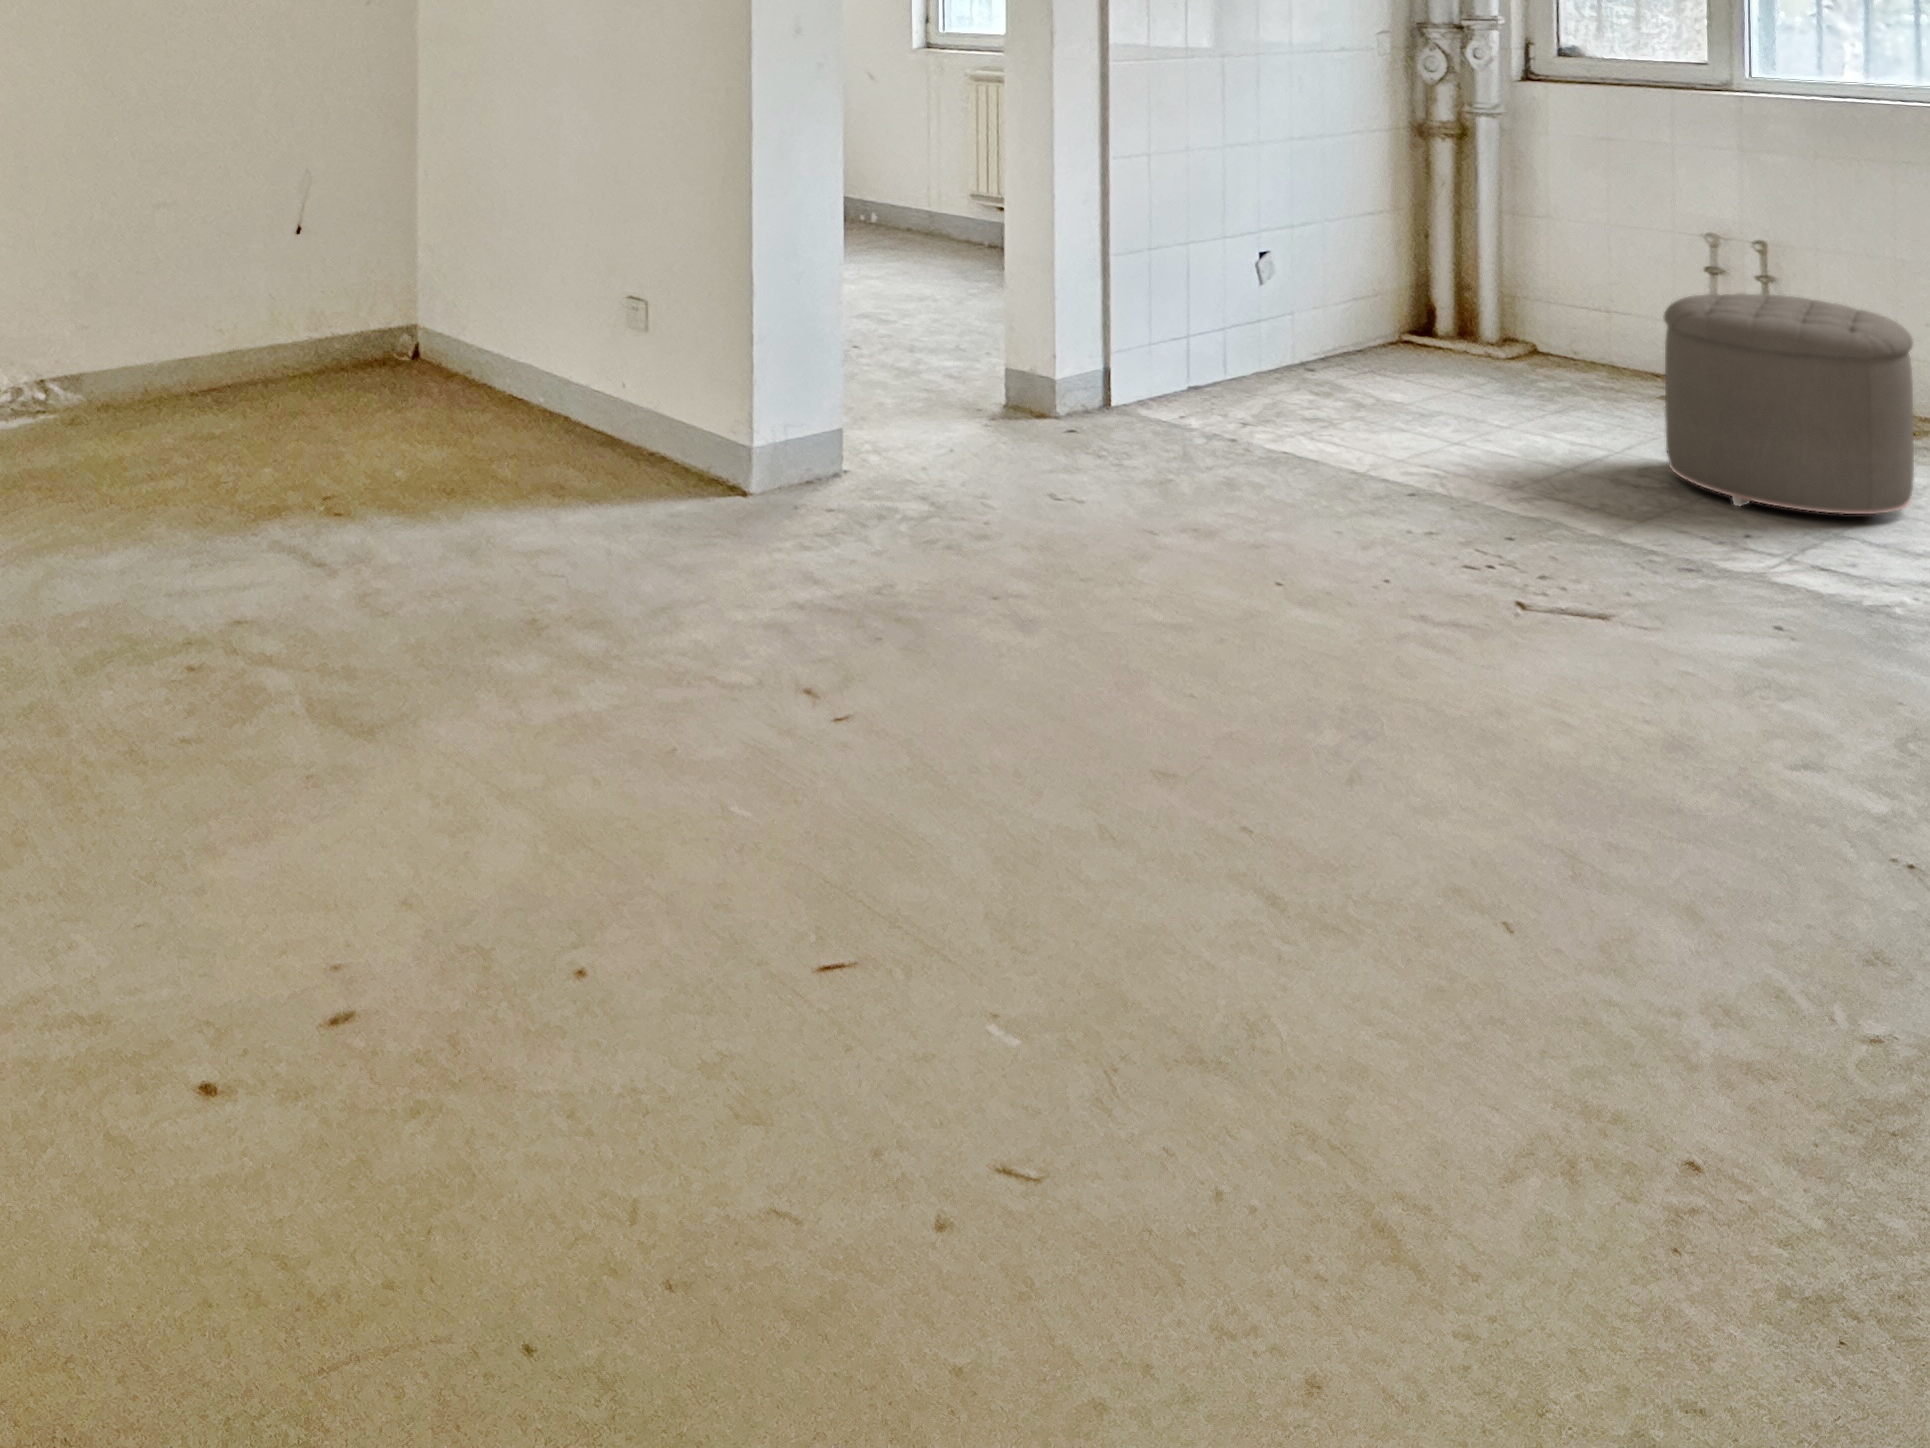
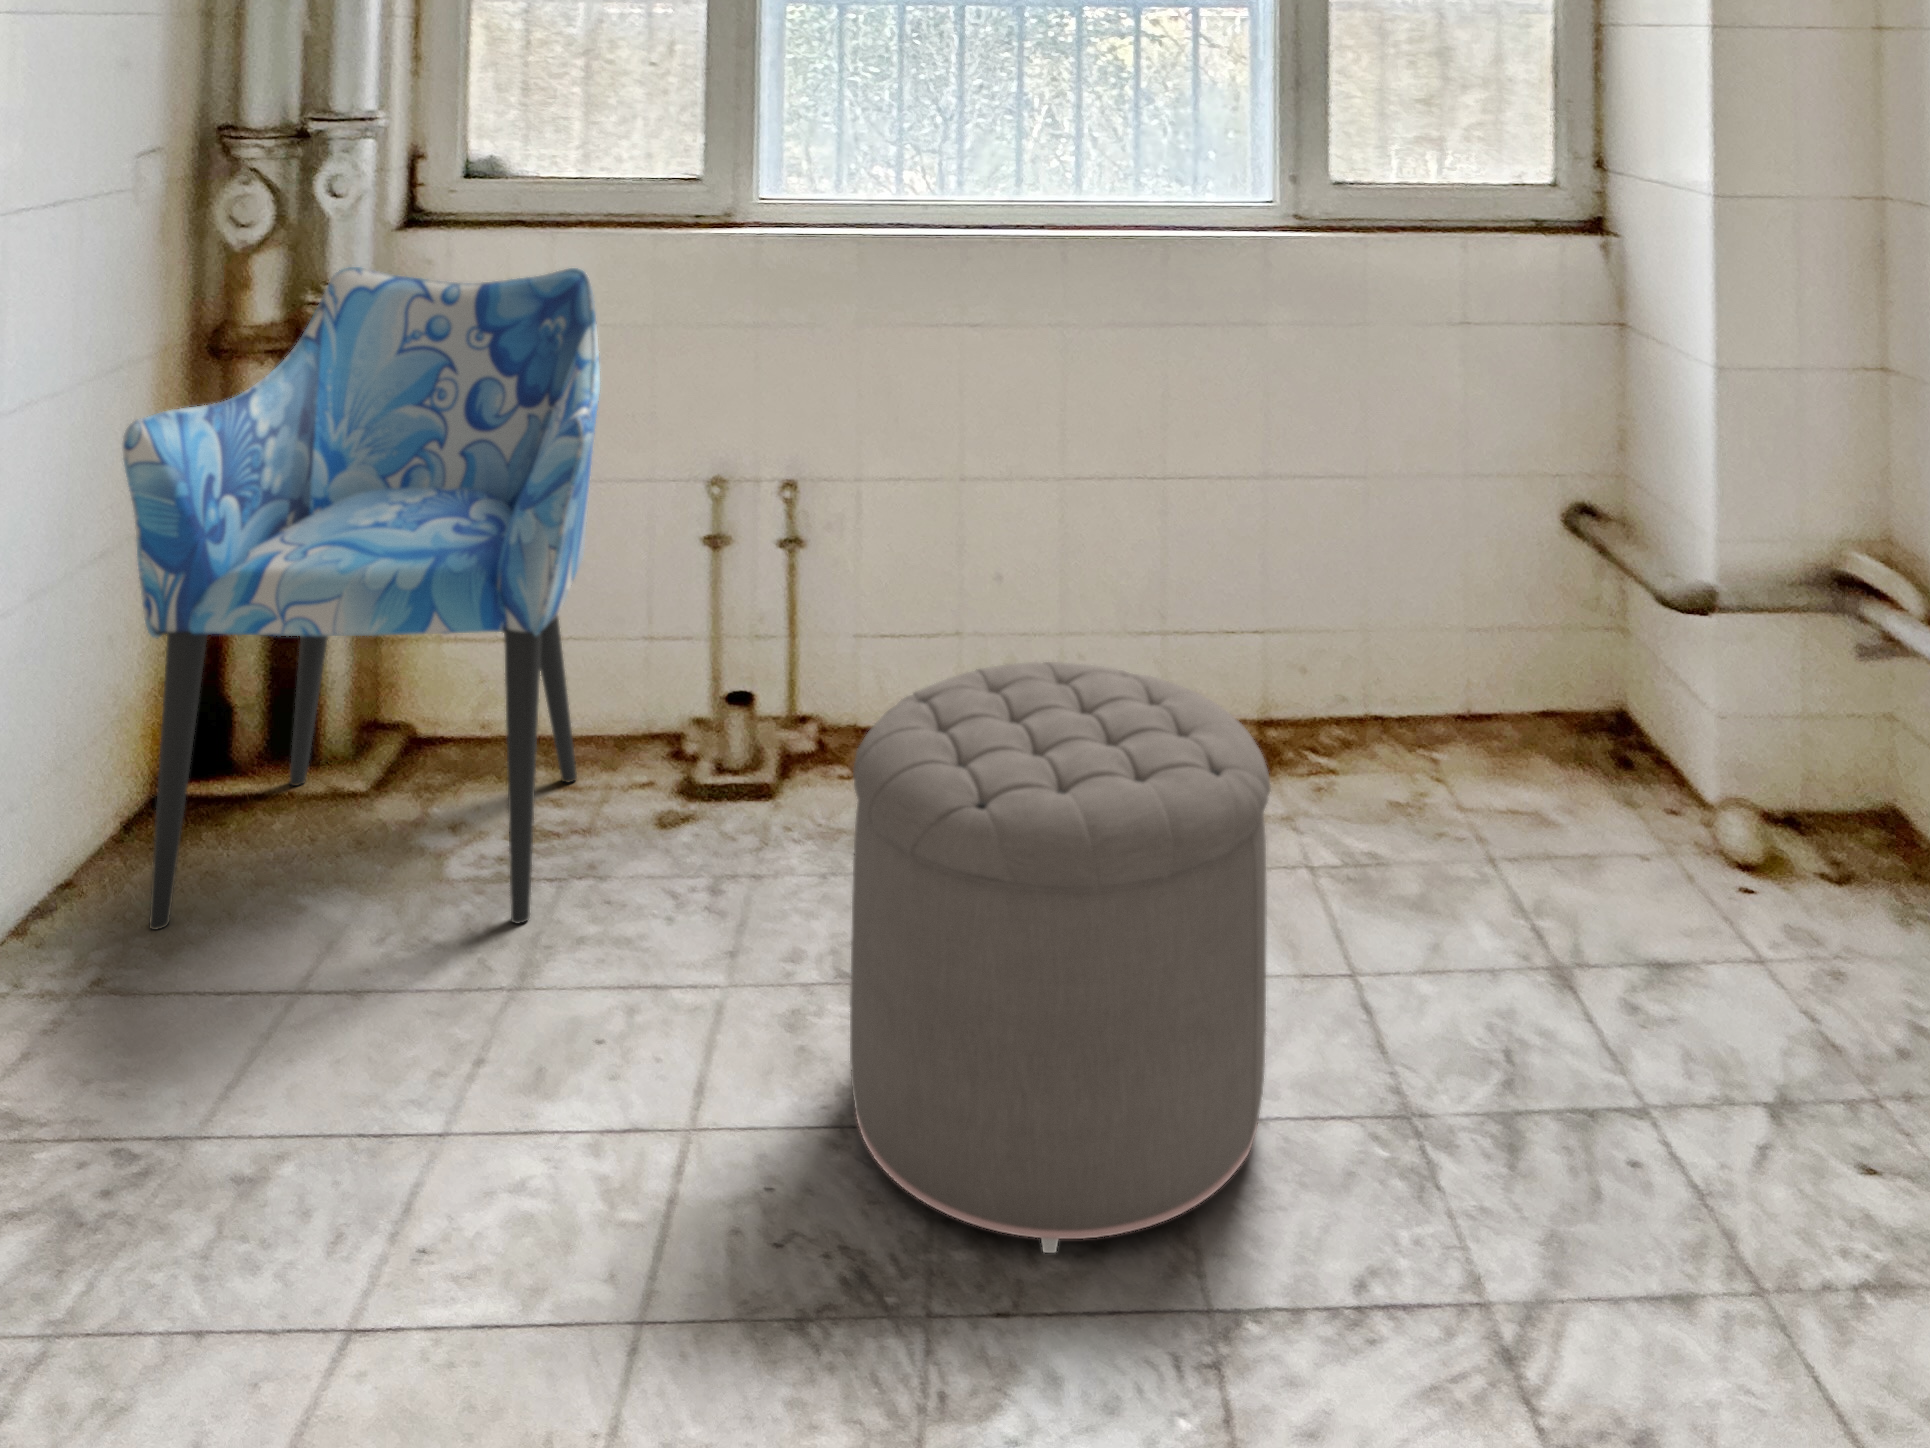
armchair: none [1368,97,1624,399] -> present [122,267,600,930]

